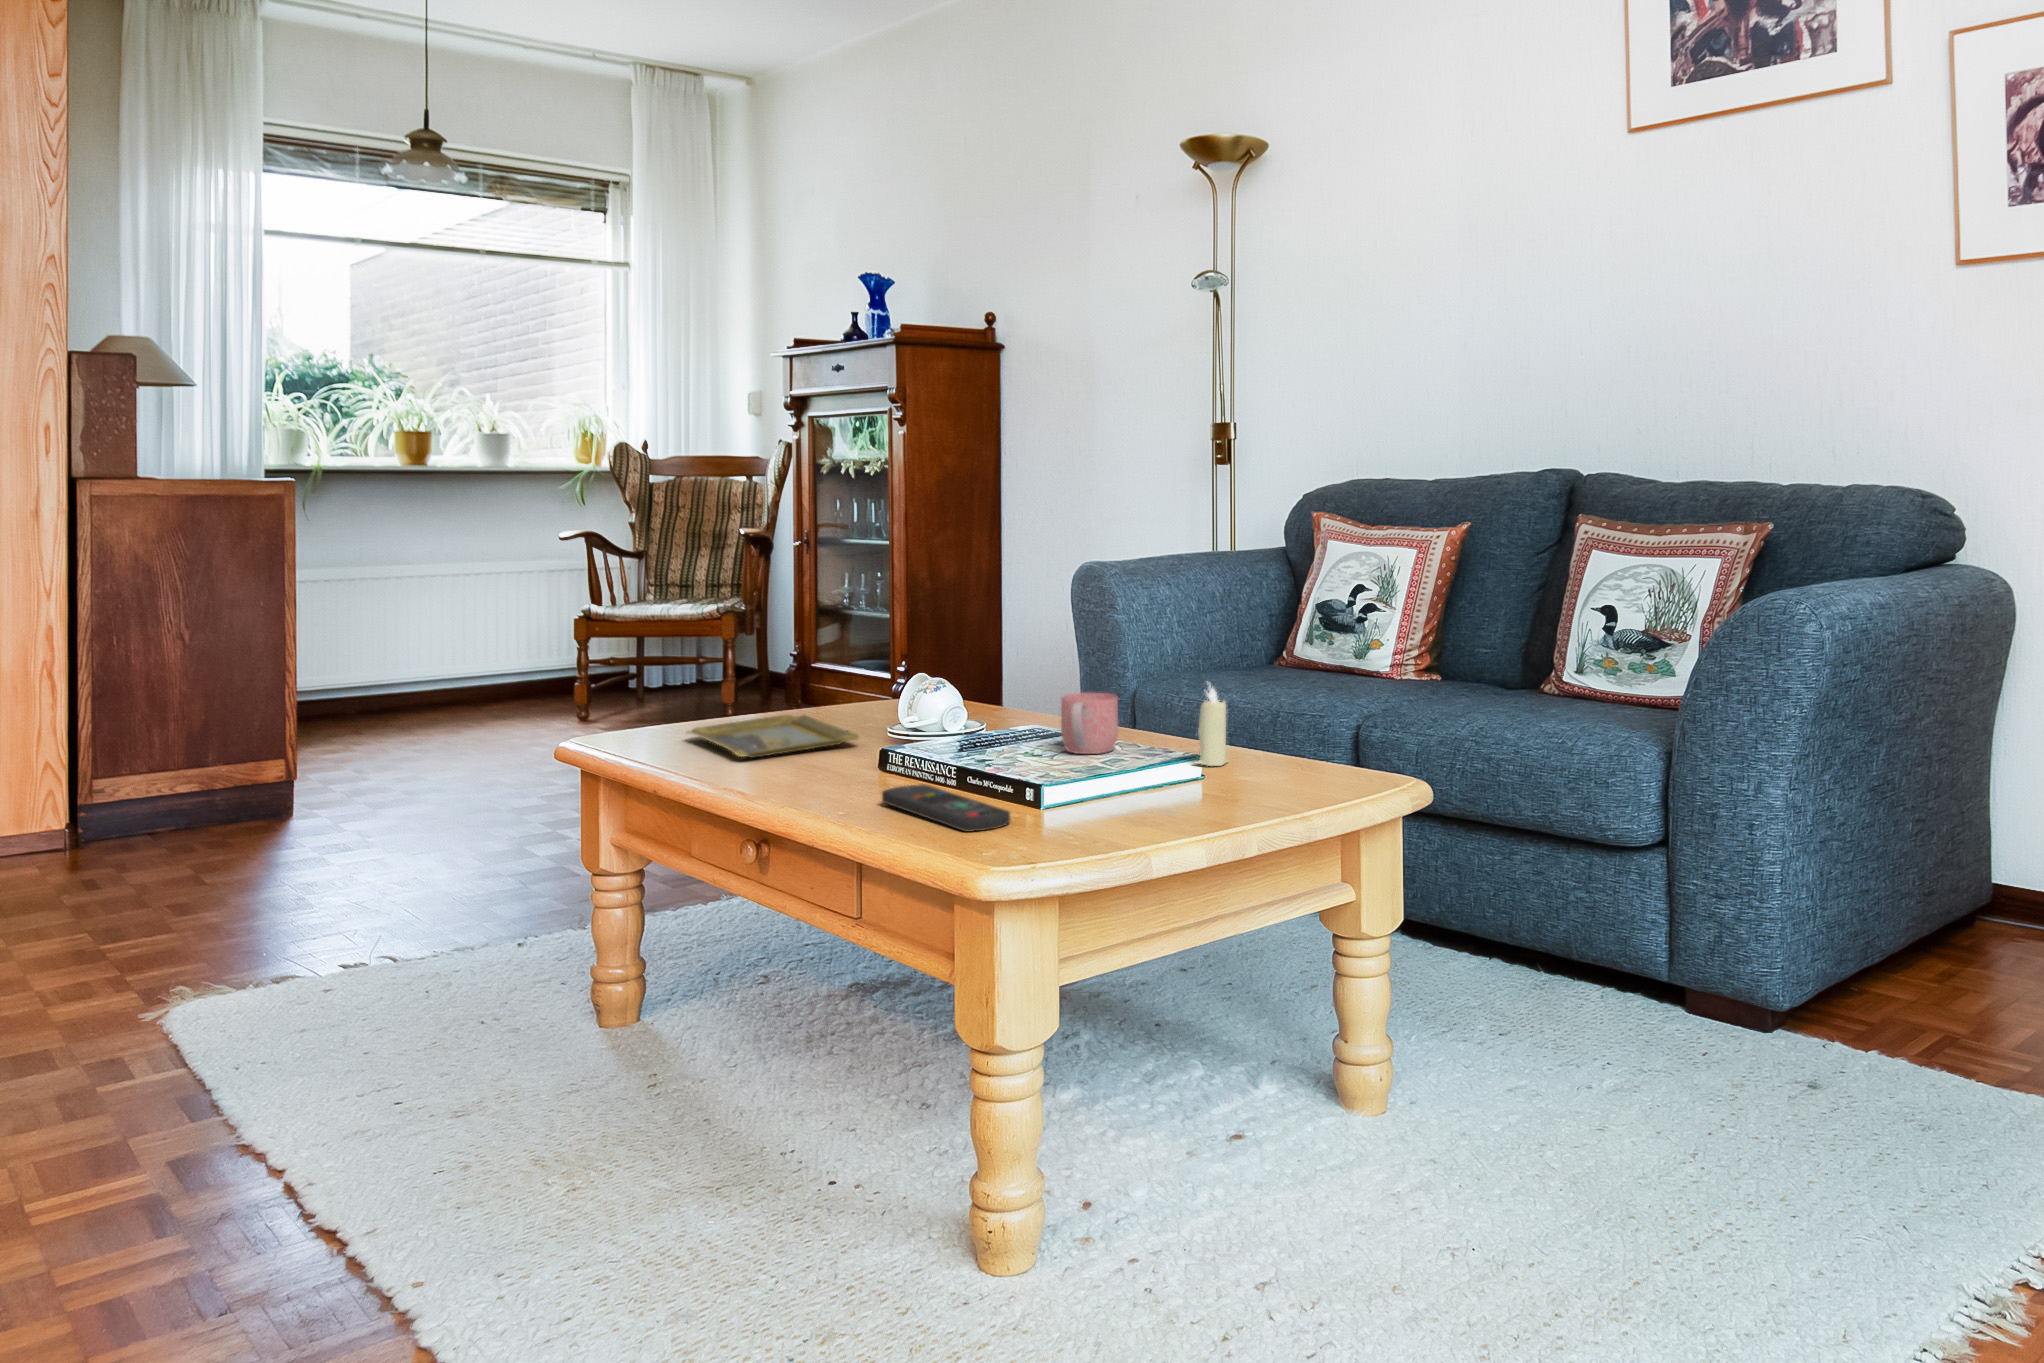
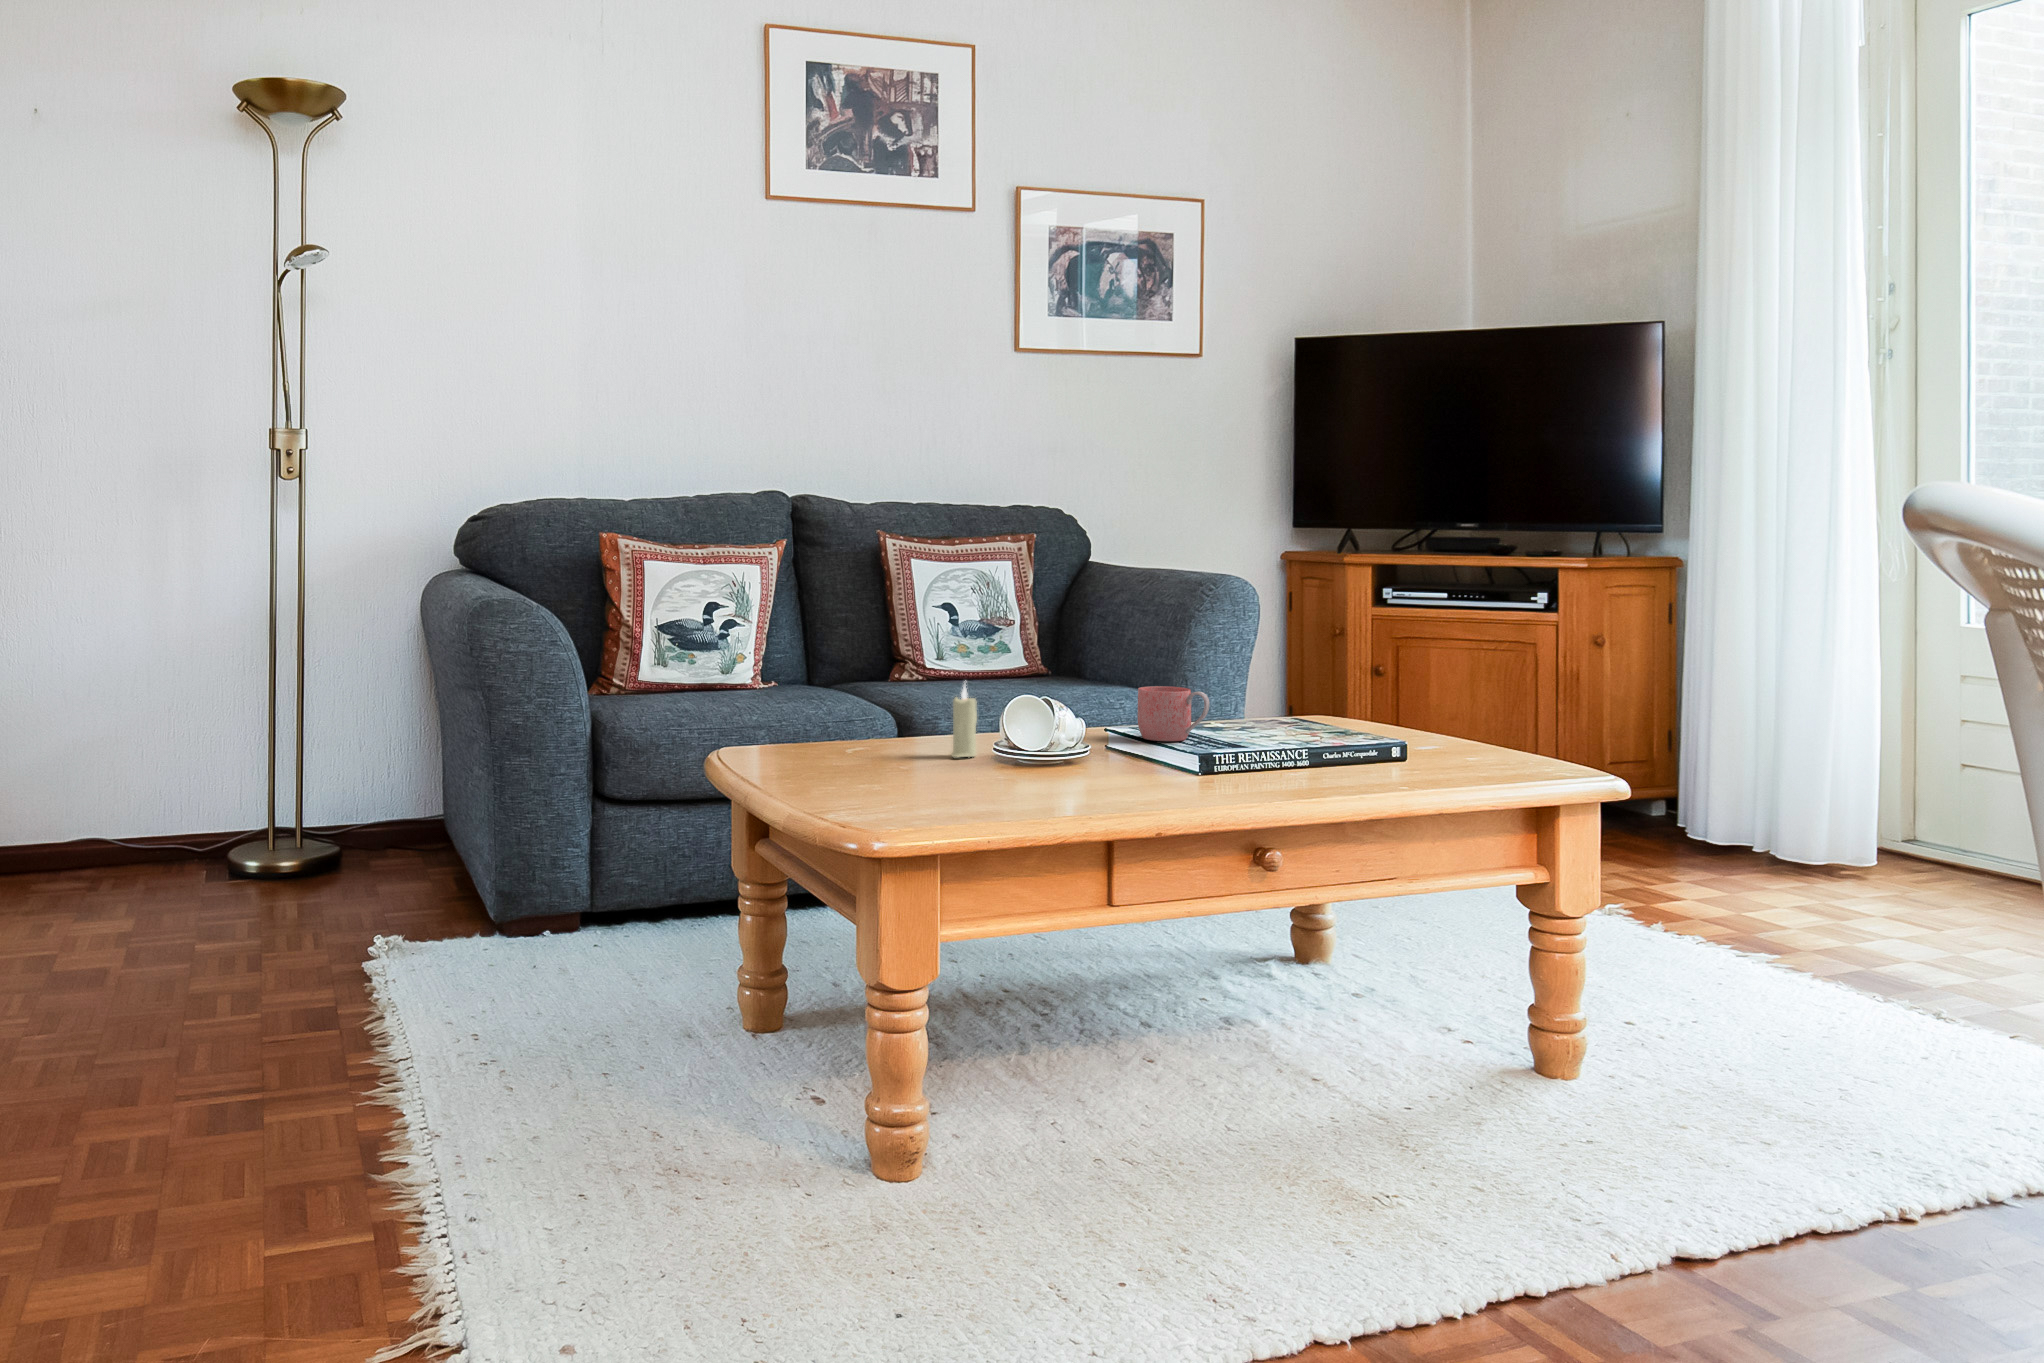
candle: present [1195,685,1227,766] -> present [951,685,977,757]
tray: present [689,715,859,758] -> none [872,762,1096,799]
remote control: present [882,784,1010,832] -> none [1353,756,1507,778]

